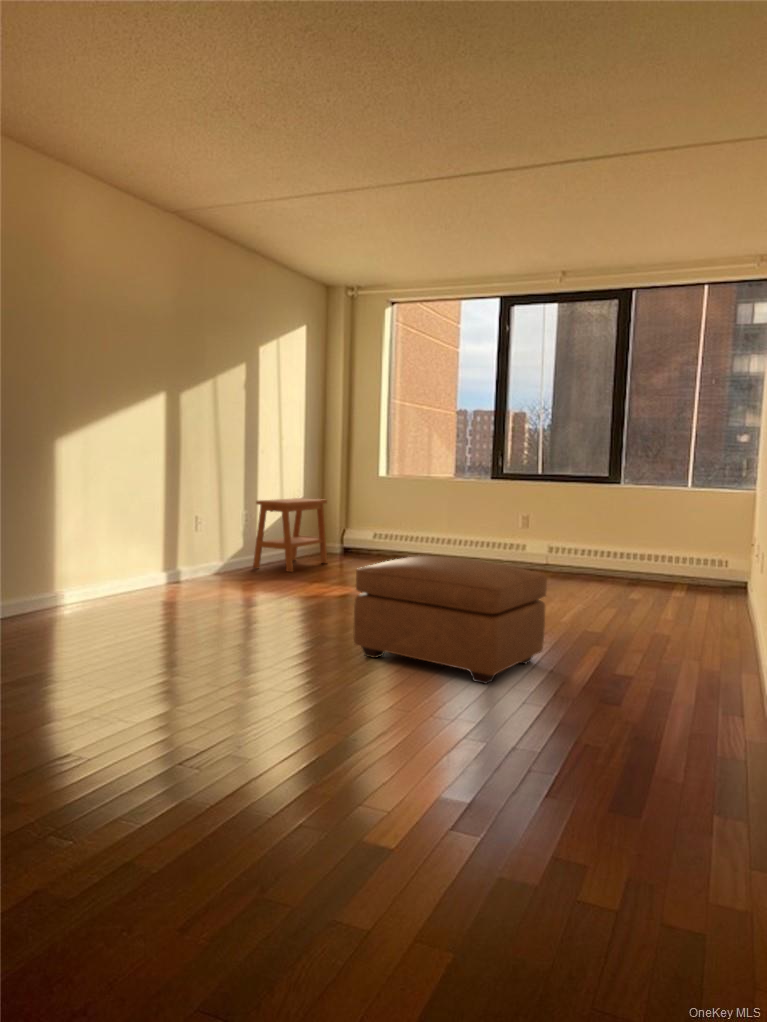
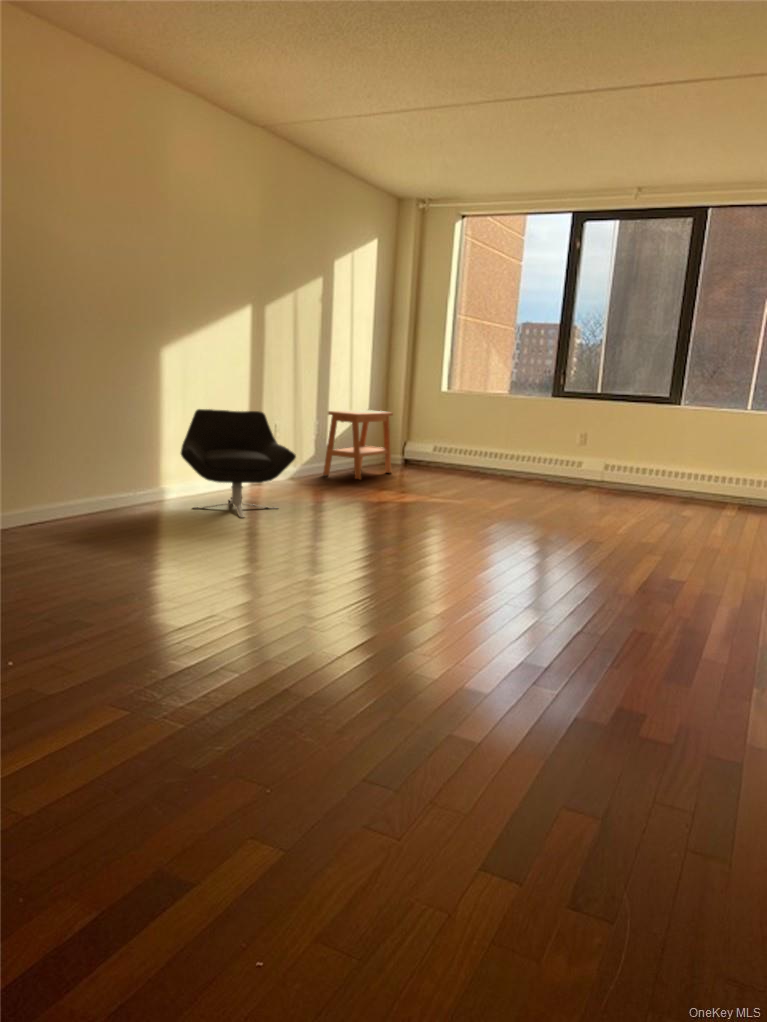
lounge chair: none [70,503,207,625] -> present [181,409,296,518]
ottoman: present [354,556,547,684] -> none [431,466,604,574]

